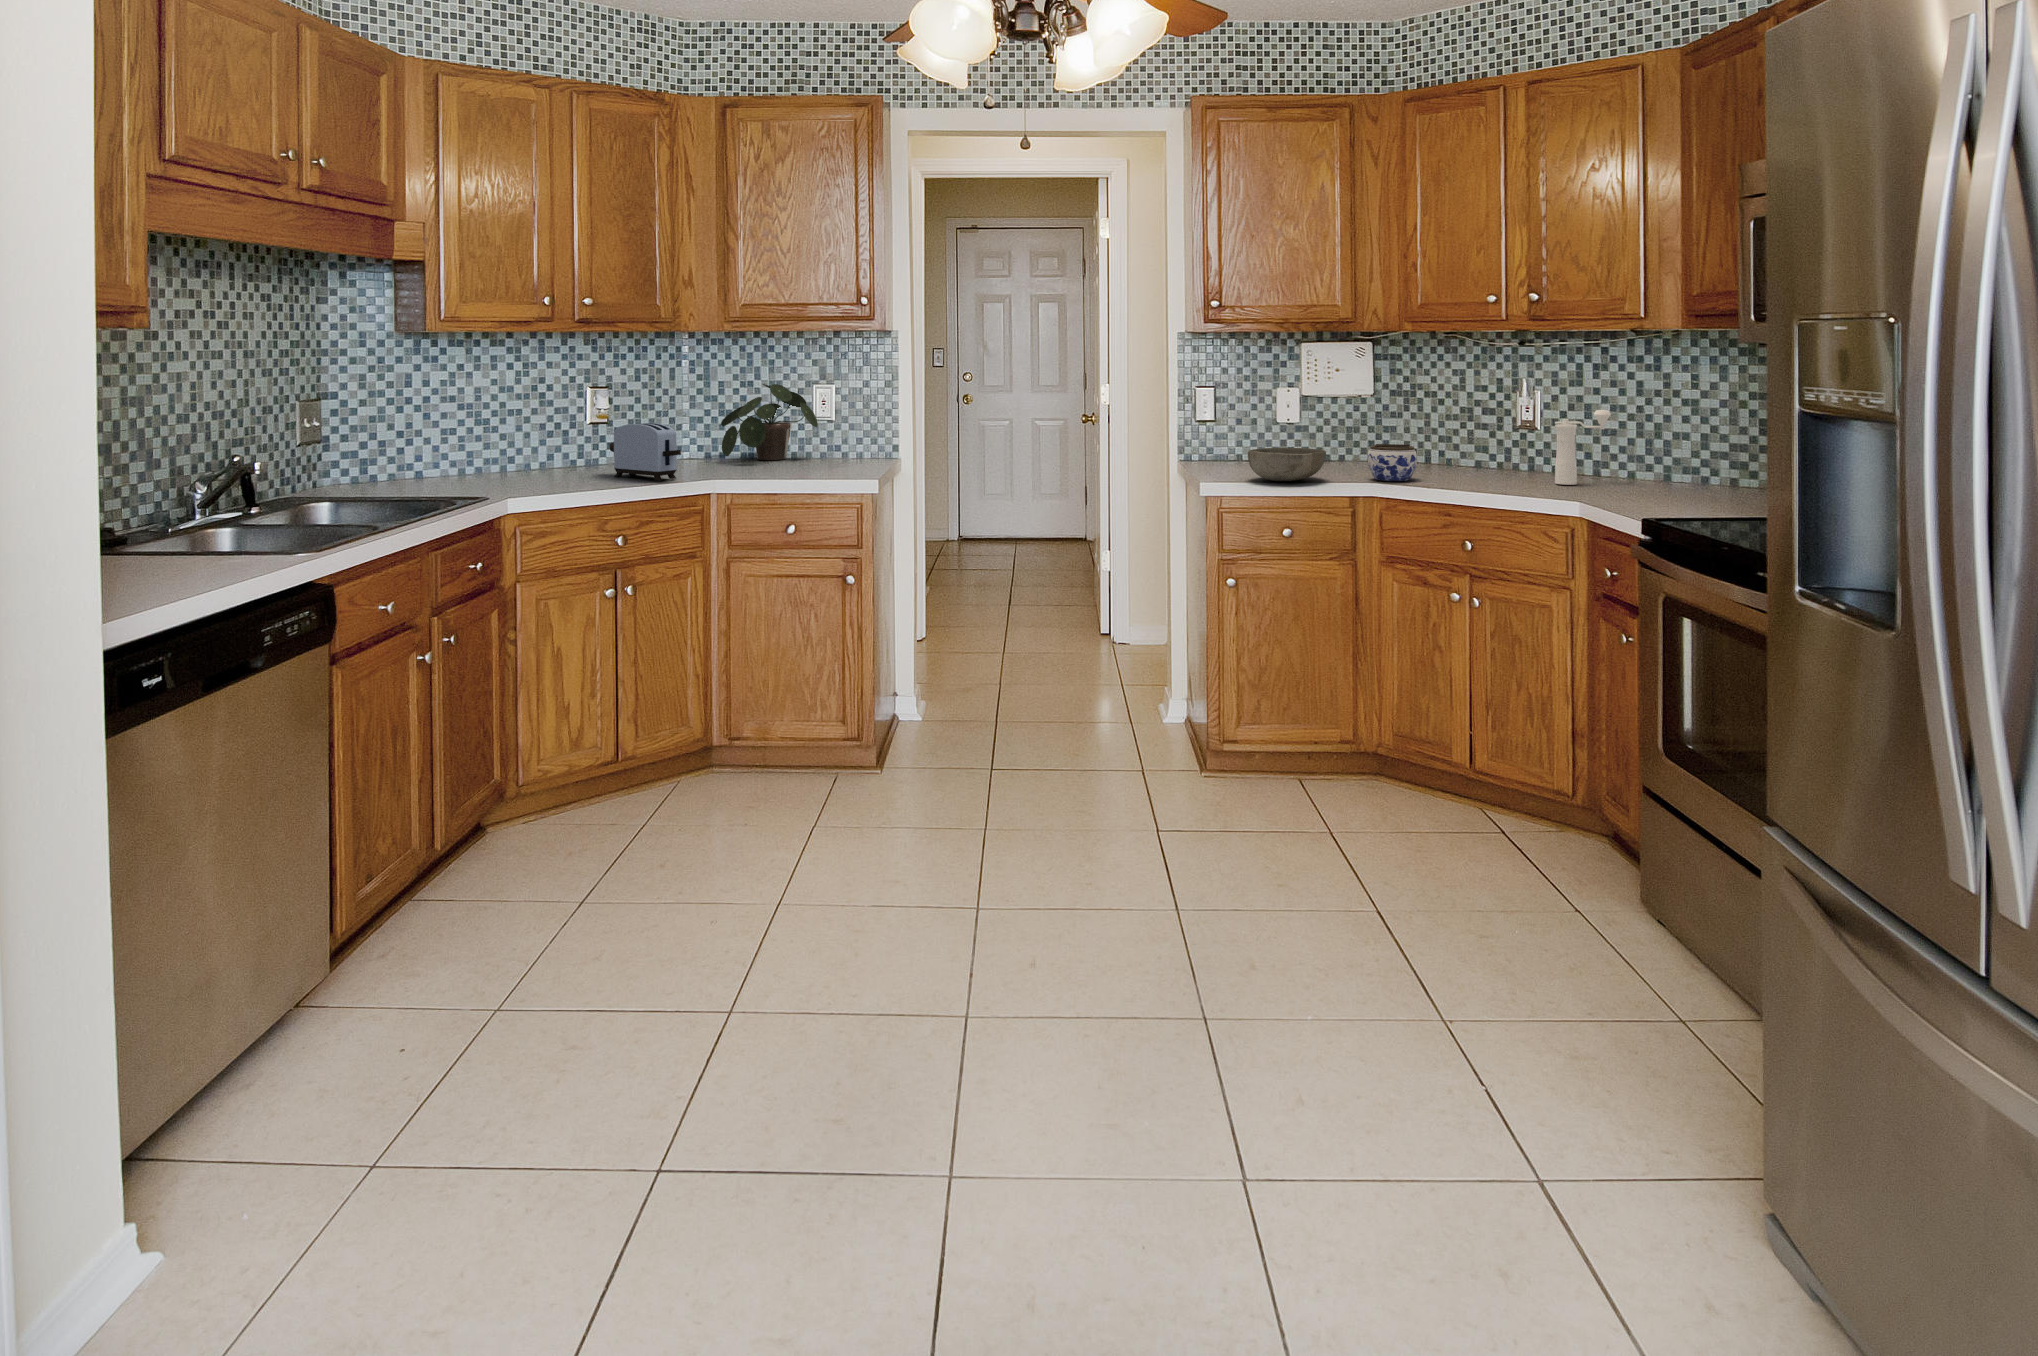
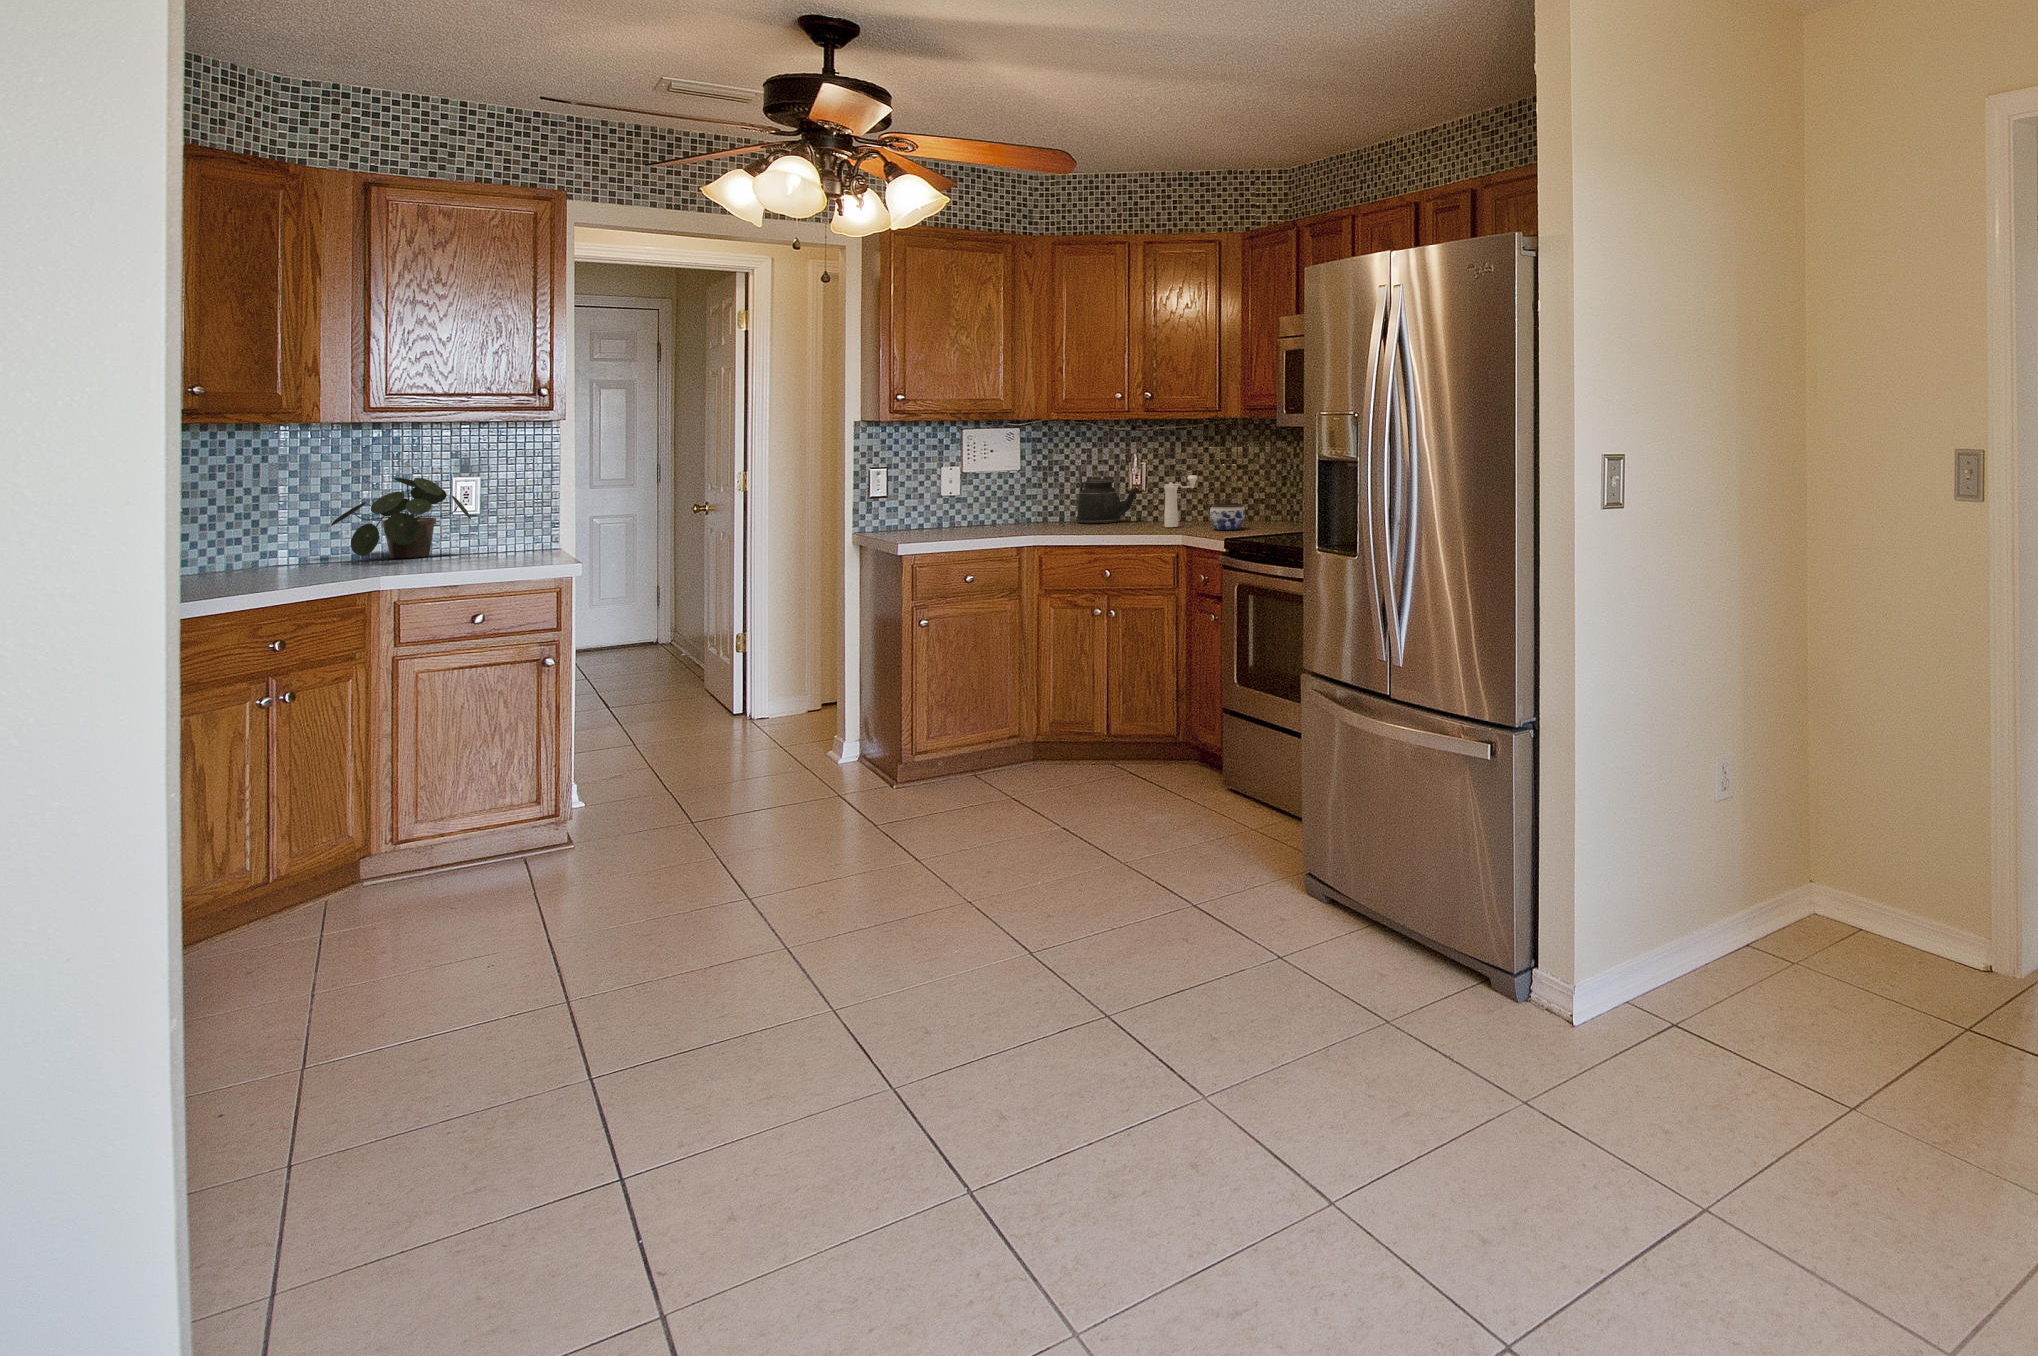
kettle: none [1443,390,1527,471] -> present [1077,464,1139,523]
toaster: present [609,423,681,481] -> none [222,524,351,585]
jar: present [1367,444,1417,481] -> present [1210,503,1245,530]
bowl: present [1248,448,1326,481] -> none [938,513,1003,540]

